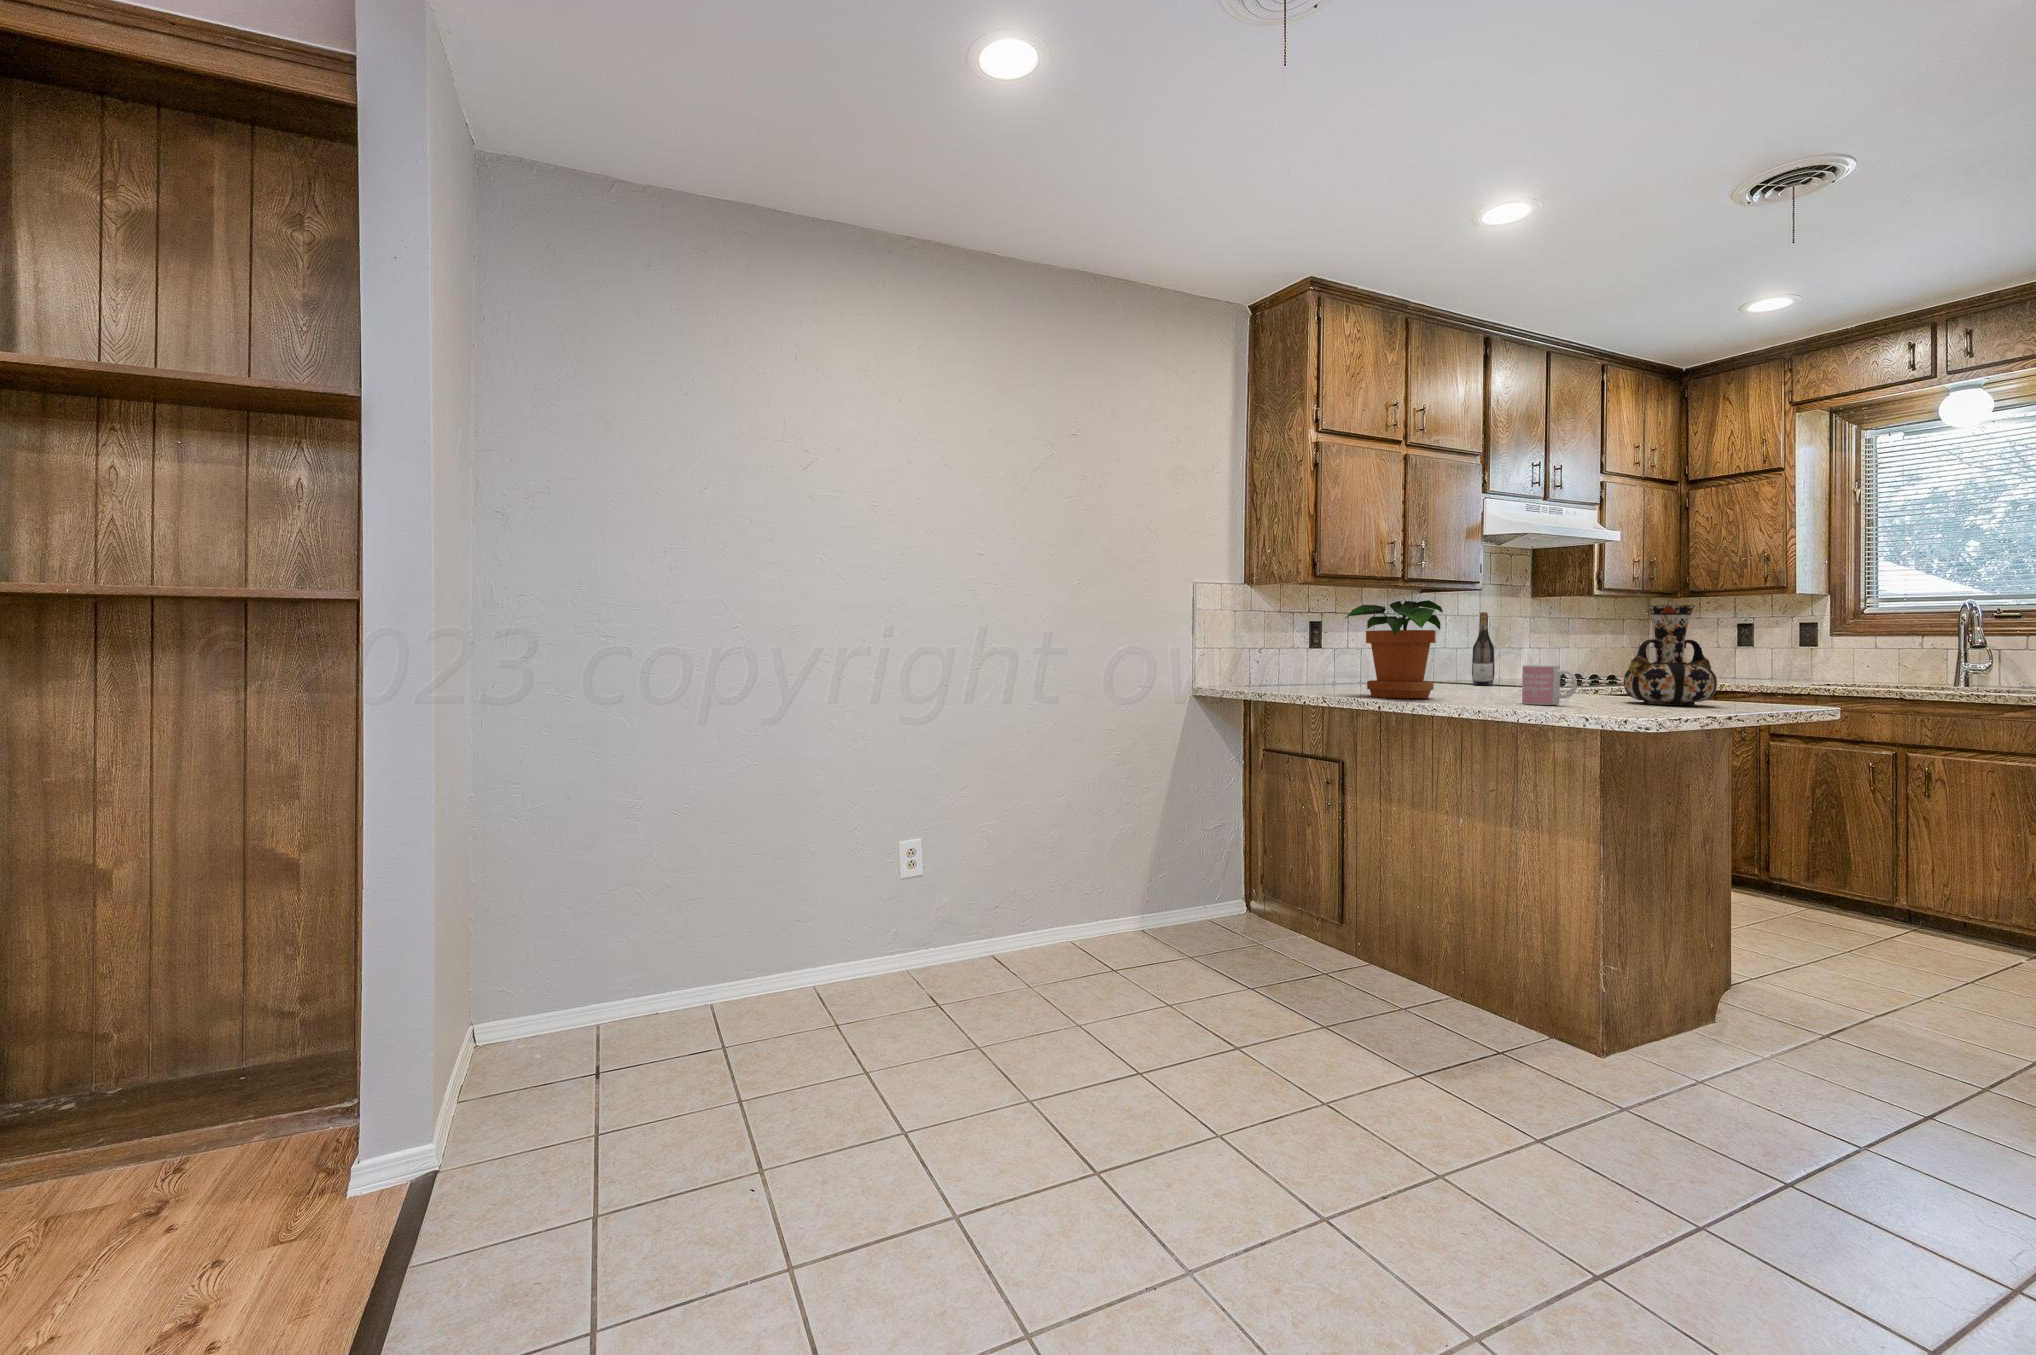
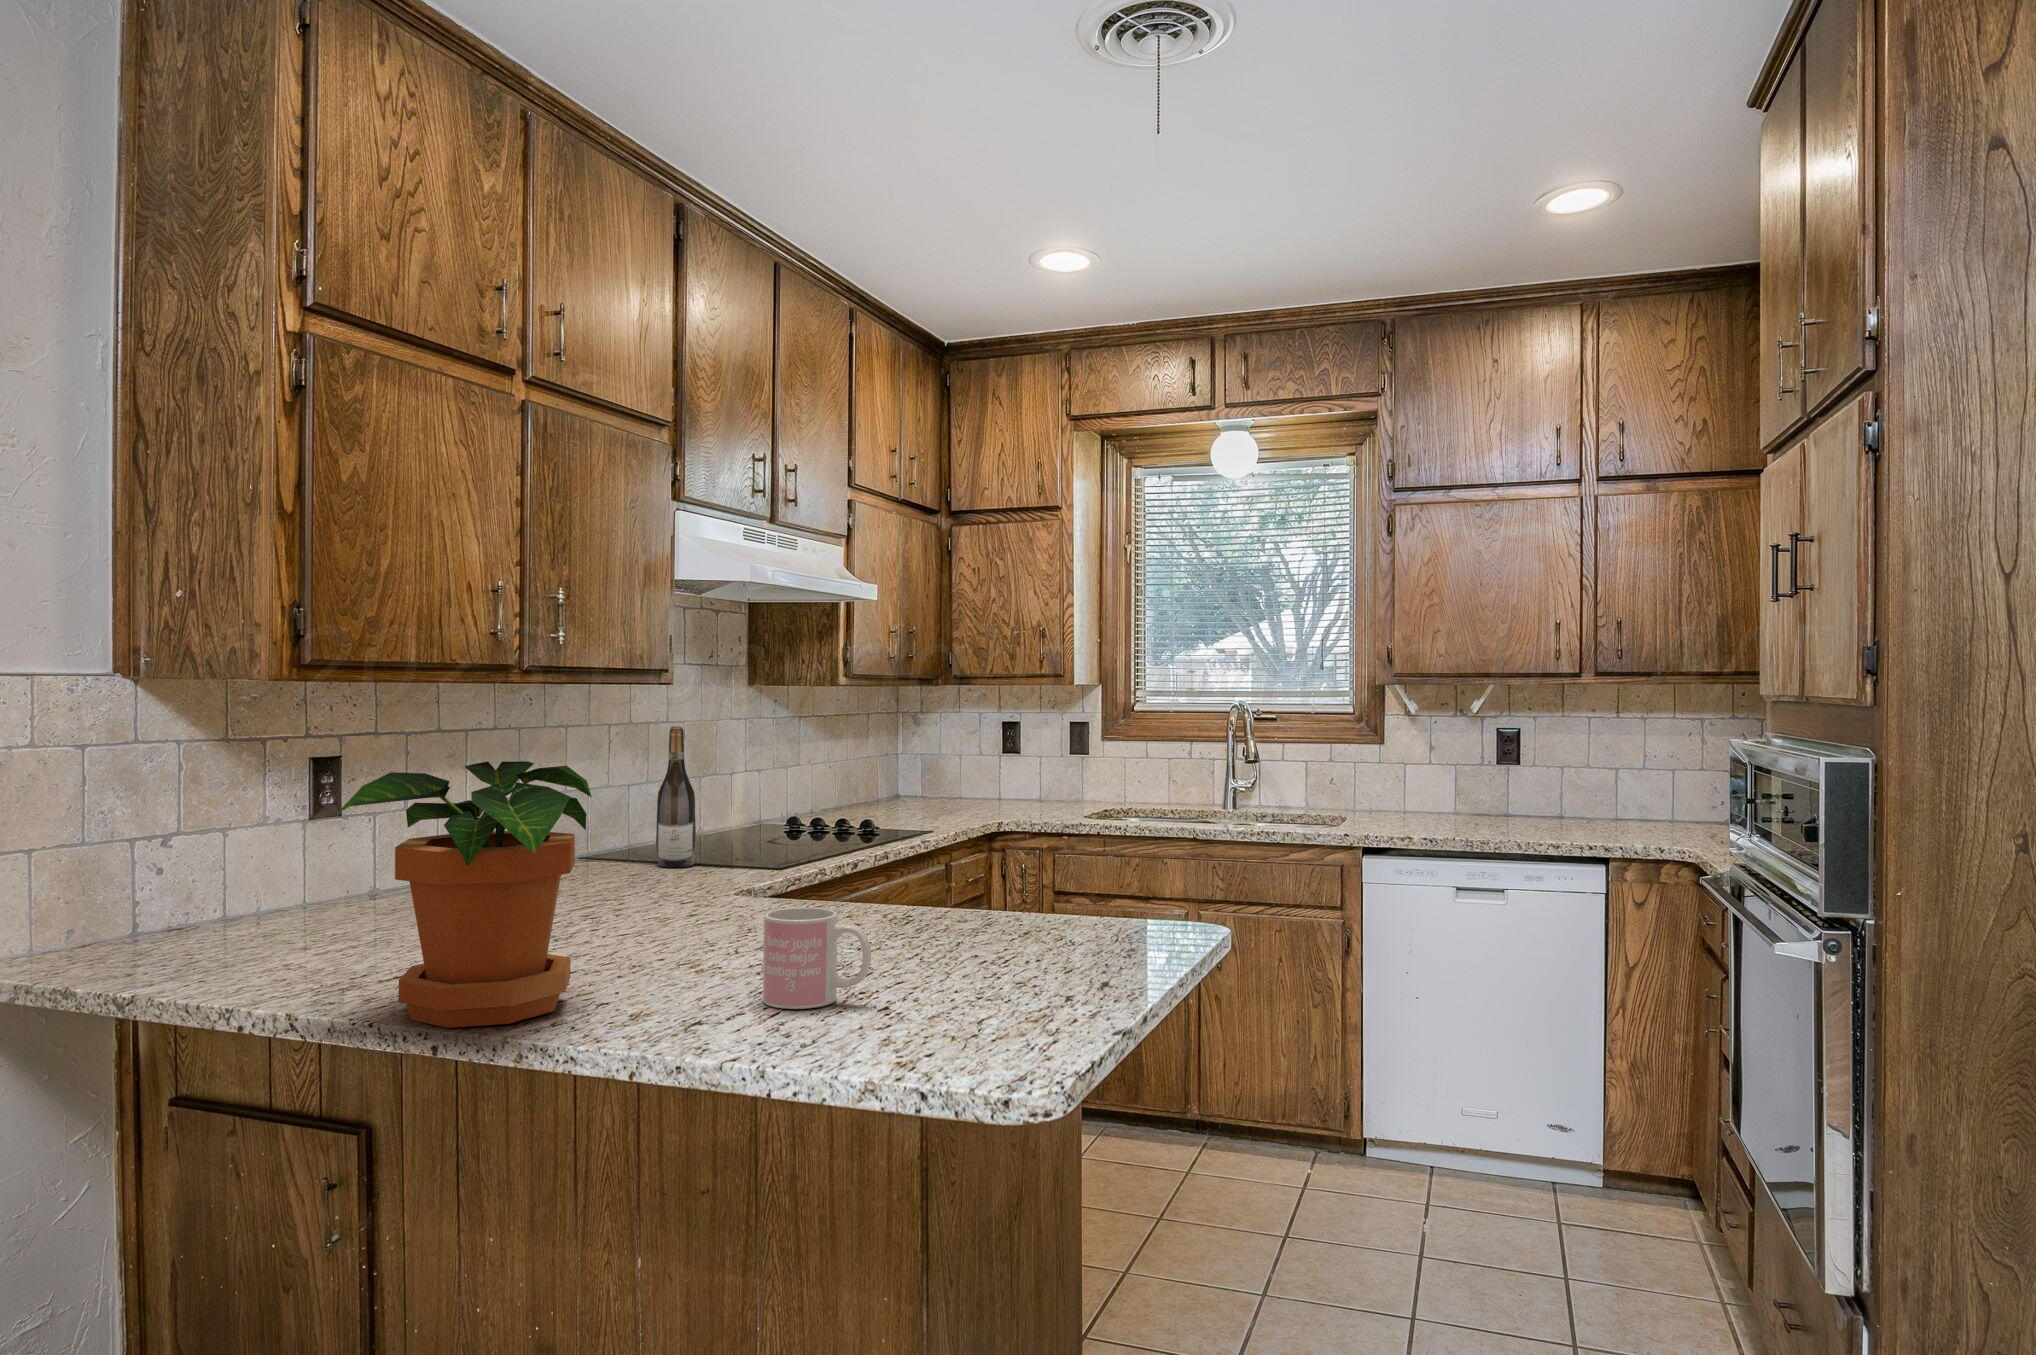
vase: present [1623,605,1717,705] -> none [929,755,1069,948]

